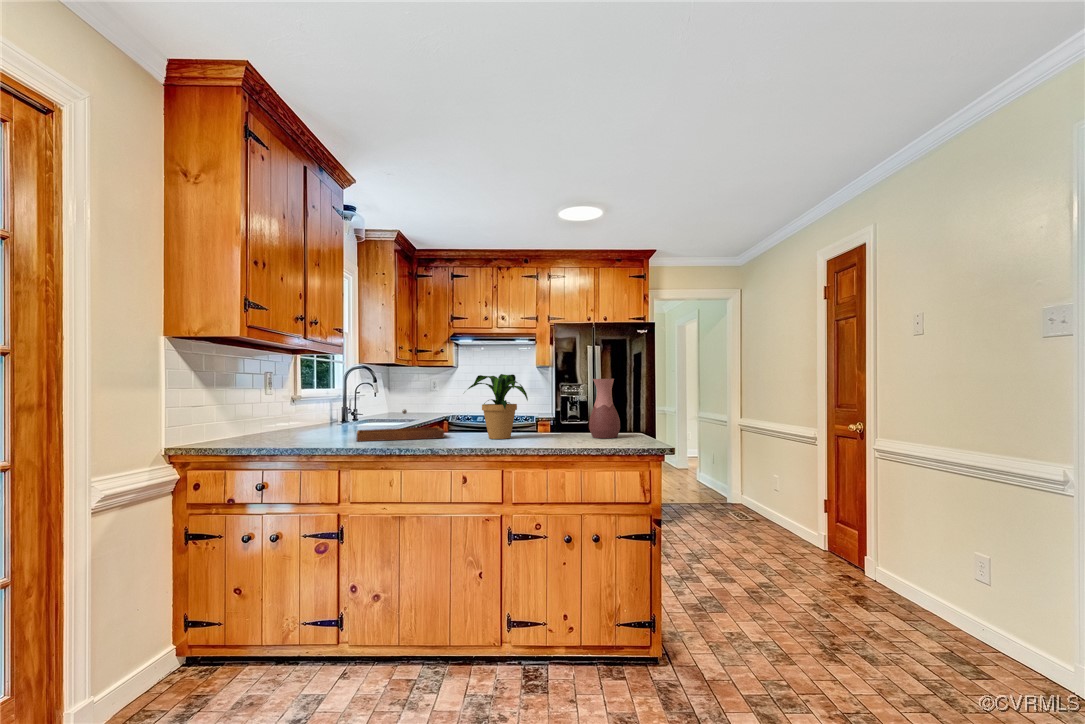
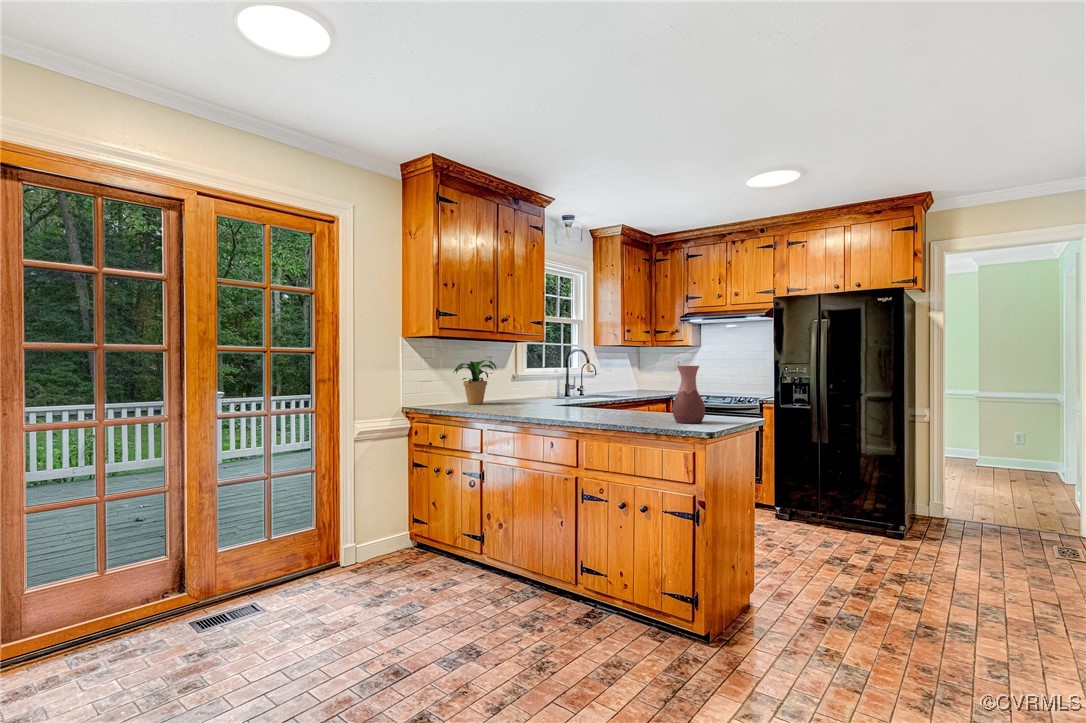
potted plant: present [468,374,528,439] -> present [454,360,496,404]
tray: present [356,410,444,441] -> none [503,388,575,413]

